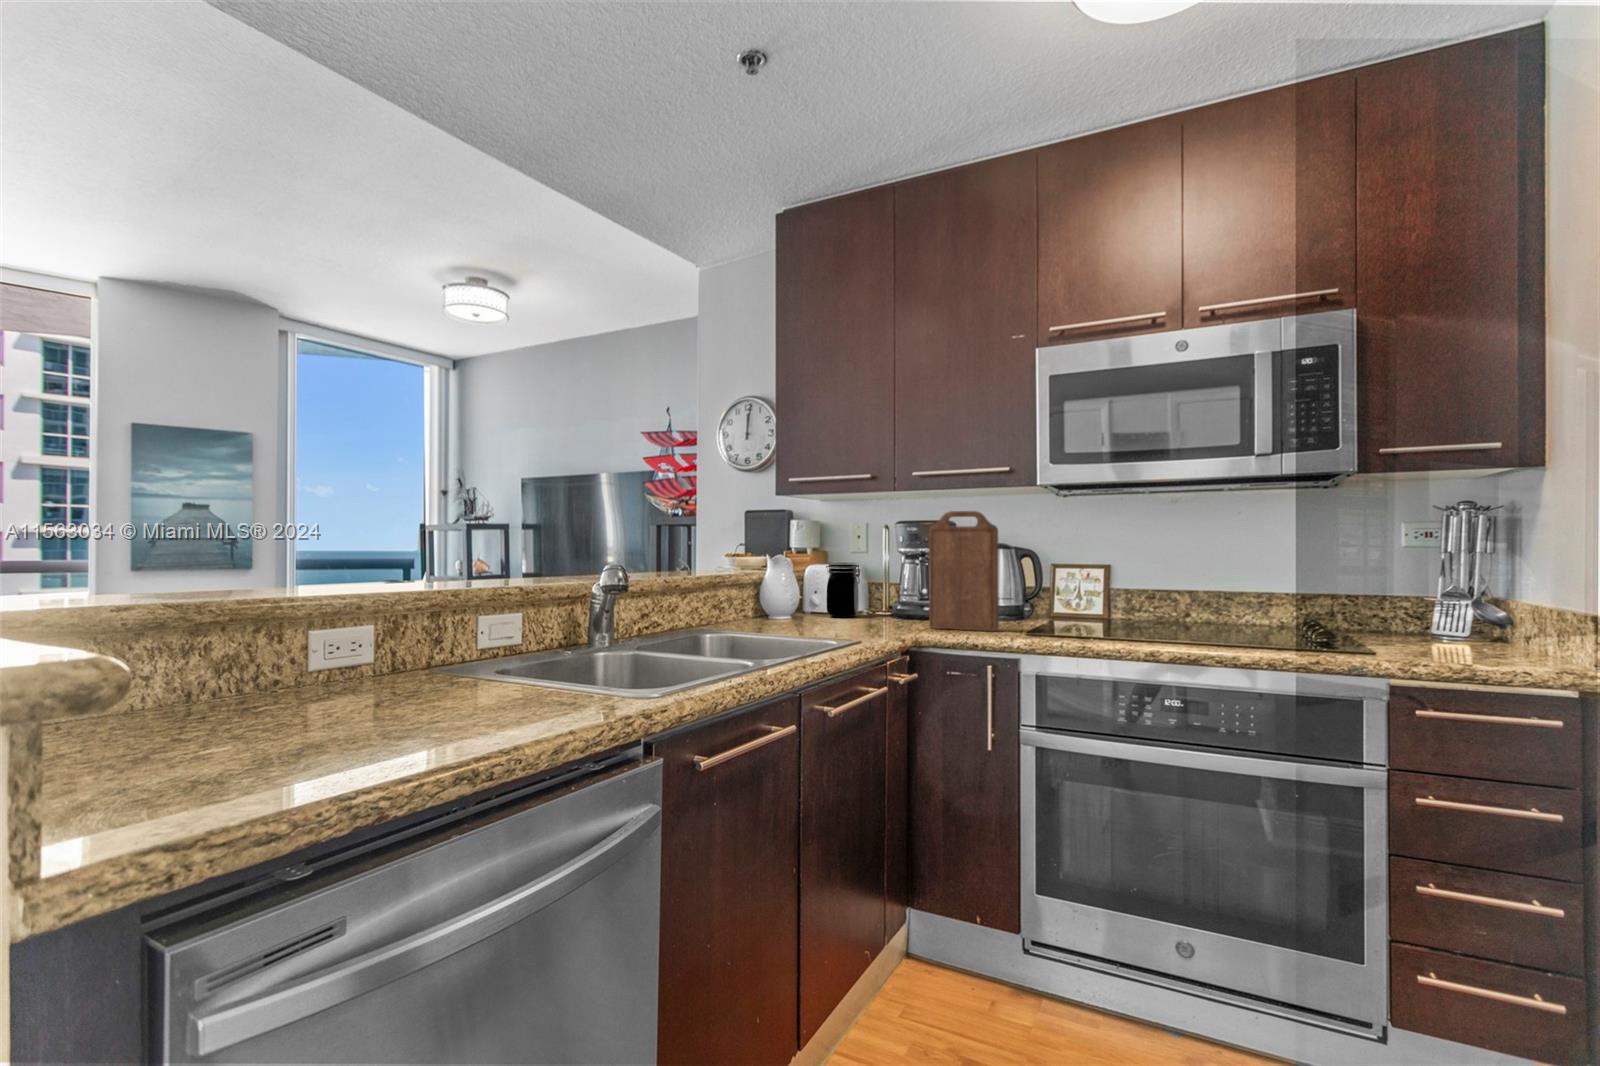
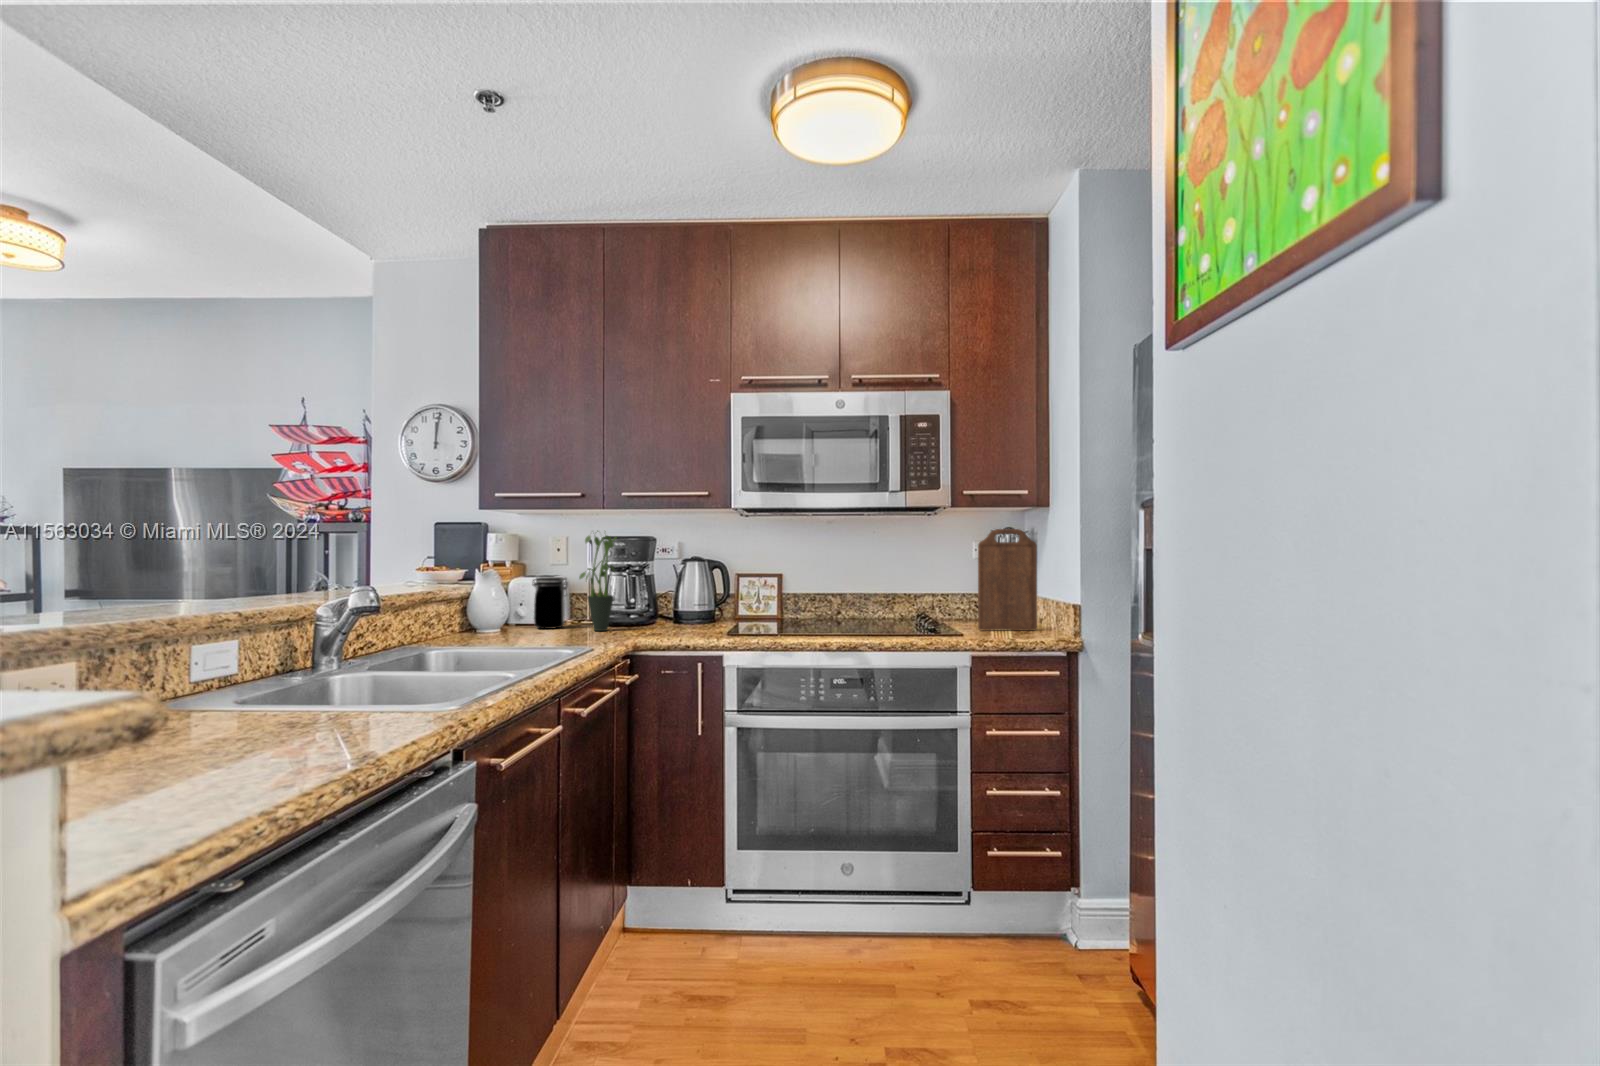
cutting board: present [929,511,999,631] -> present [978,529,1037,631]
potted plant: none [867,513,916,623] -> present [579,531,617,631]

